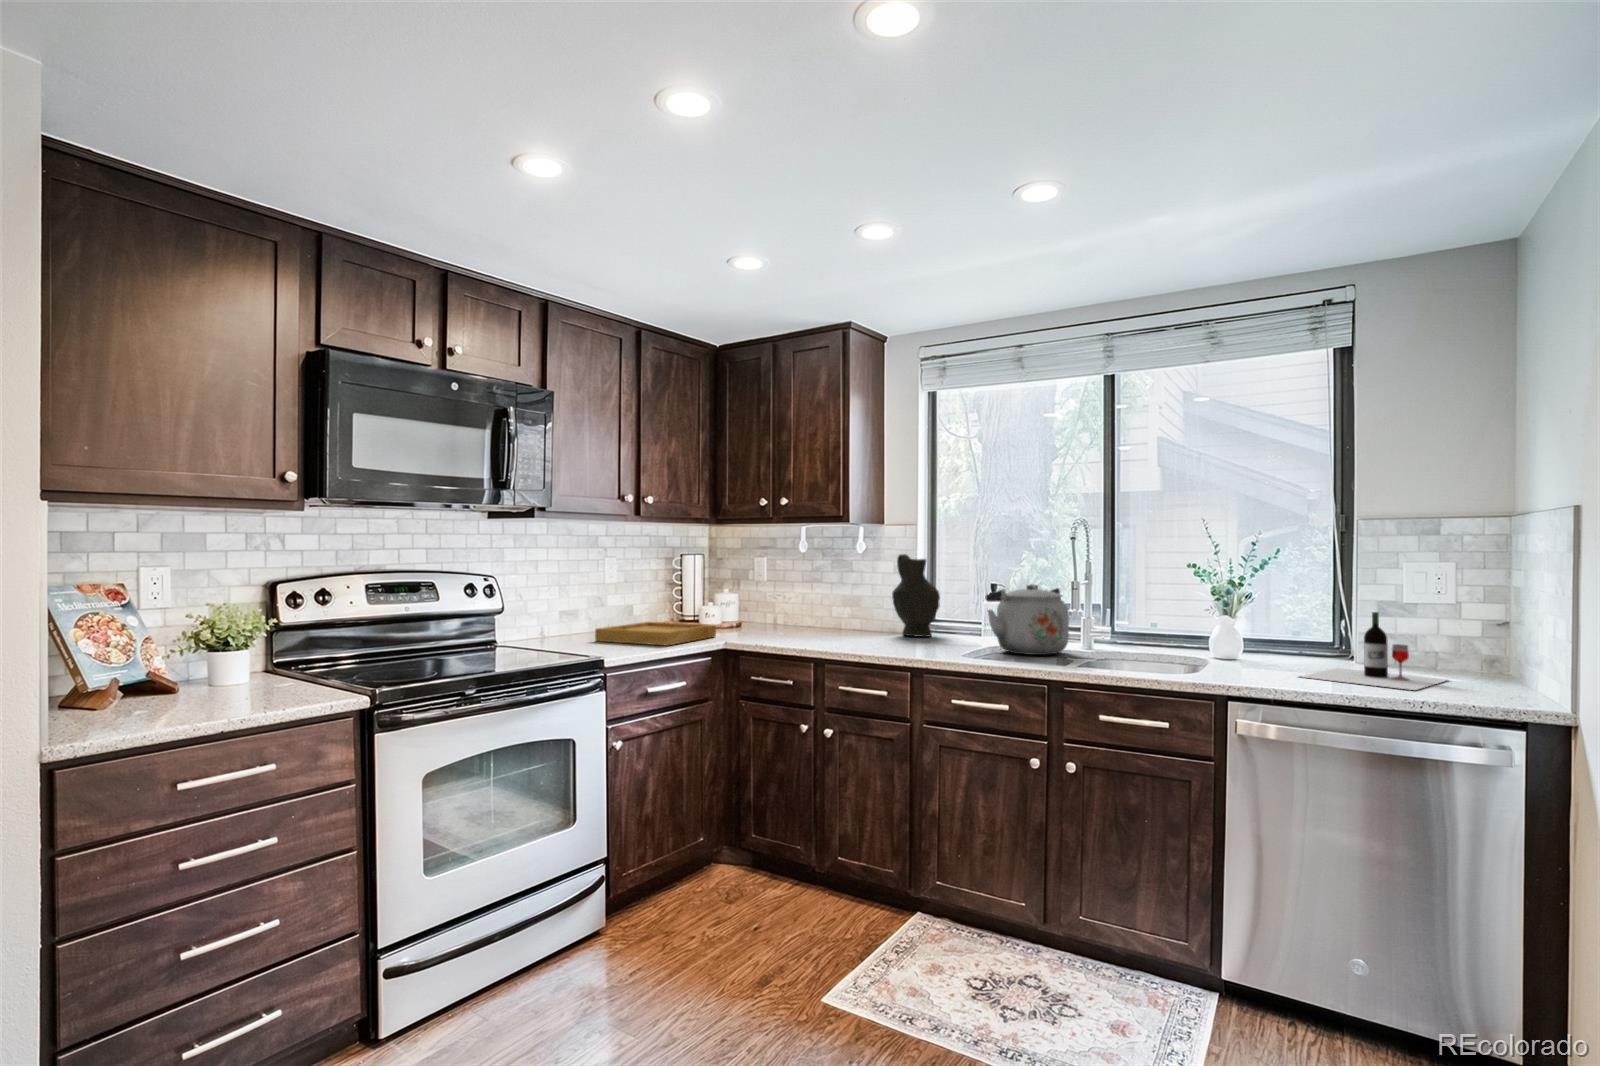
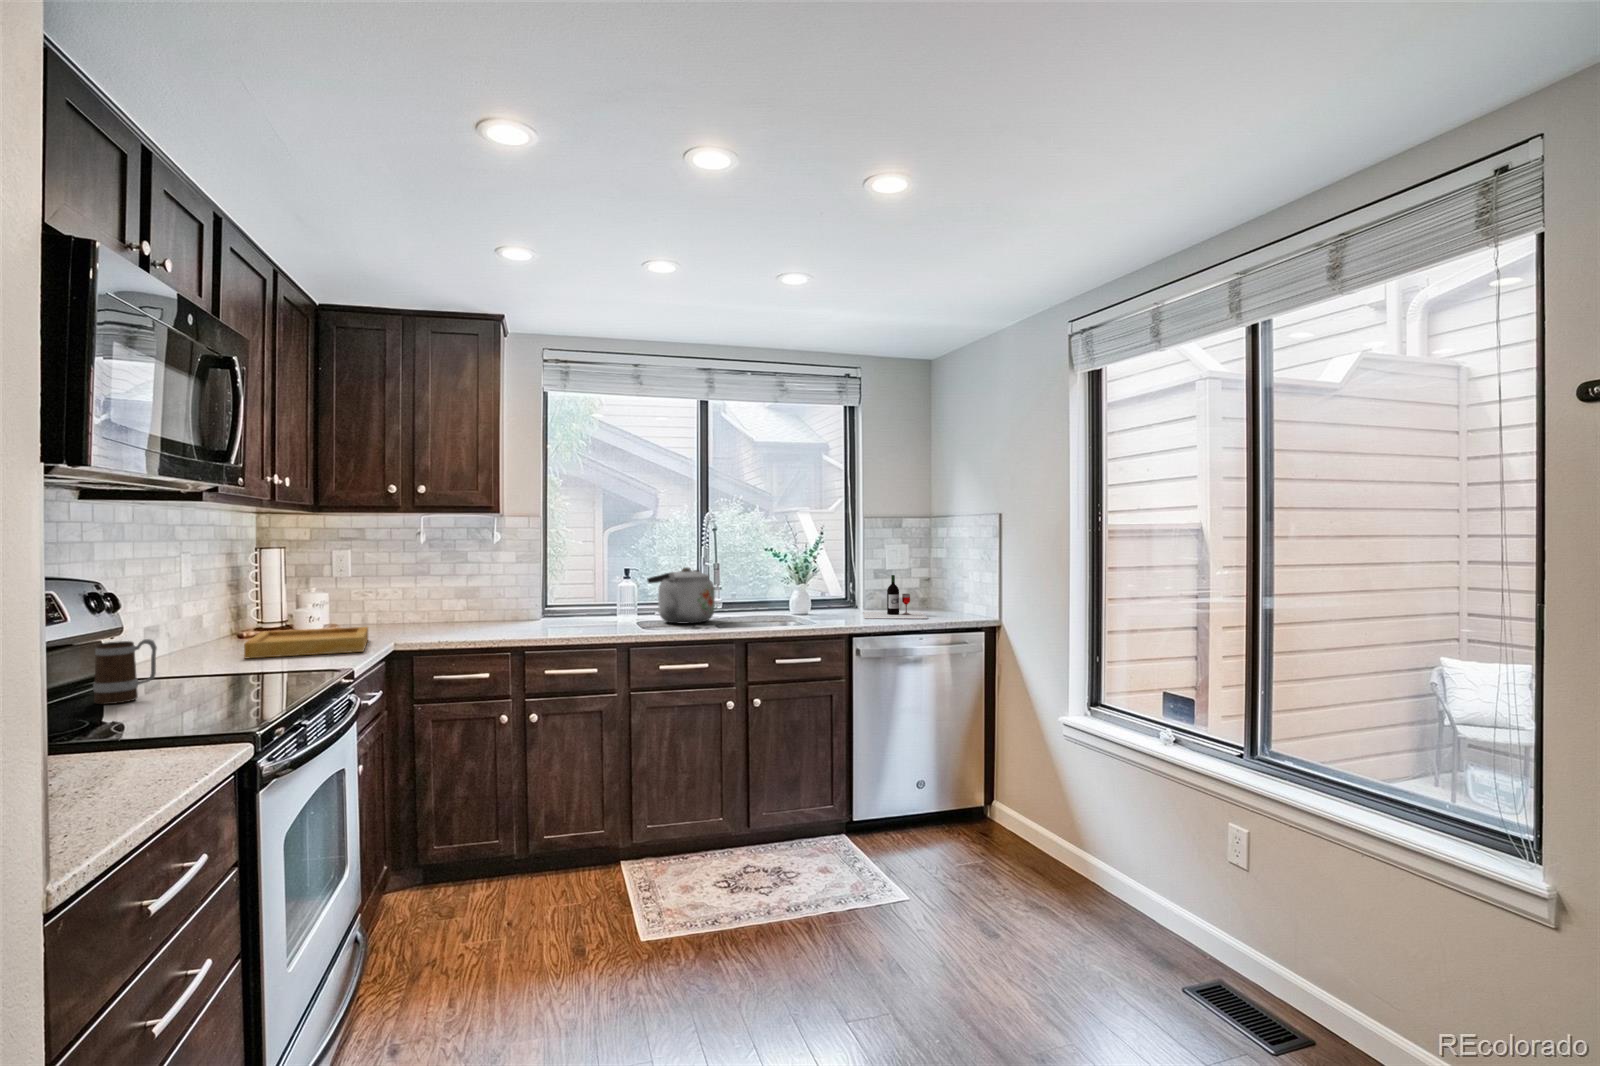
decorative vase: present [892,554,940,637] -> none [522,545,574,620]
mug: none [410,616,448,661] -> present [93,639,157,704]

